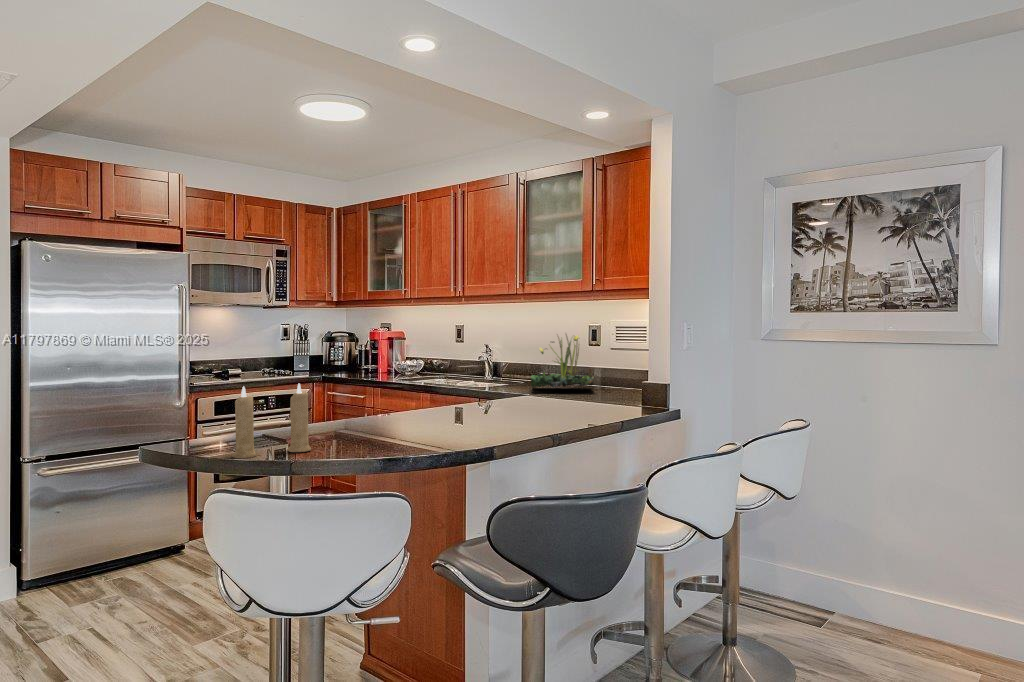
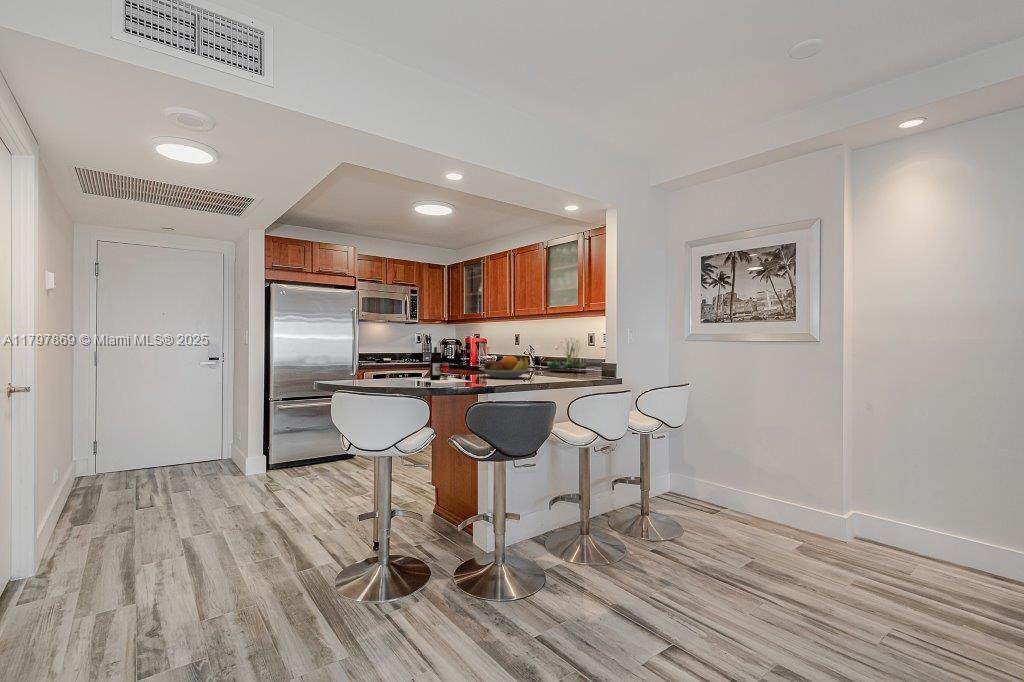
wine bottle: none [321,373,459,451] -> present [407,347,470,383]
fruit bowl: none [448,379,541,422] -> present [479,356,531,379]
candle: present [232,383,311,458] -> none [356,348,394,383]

